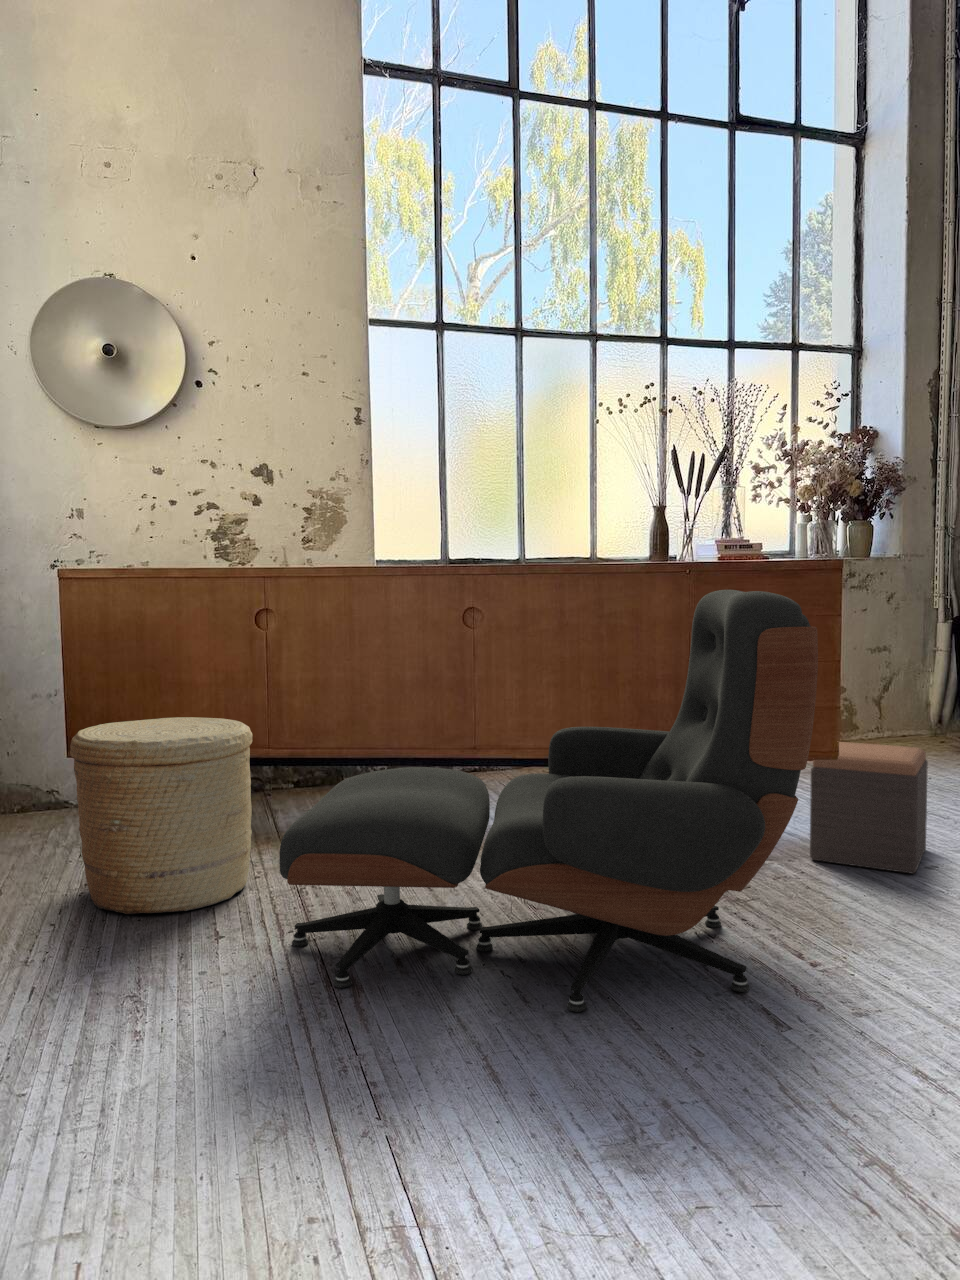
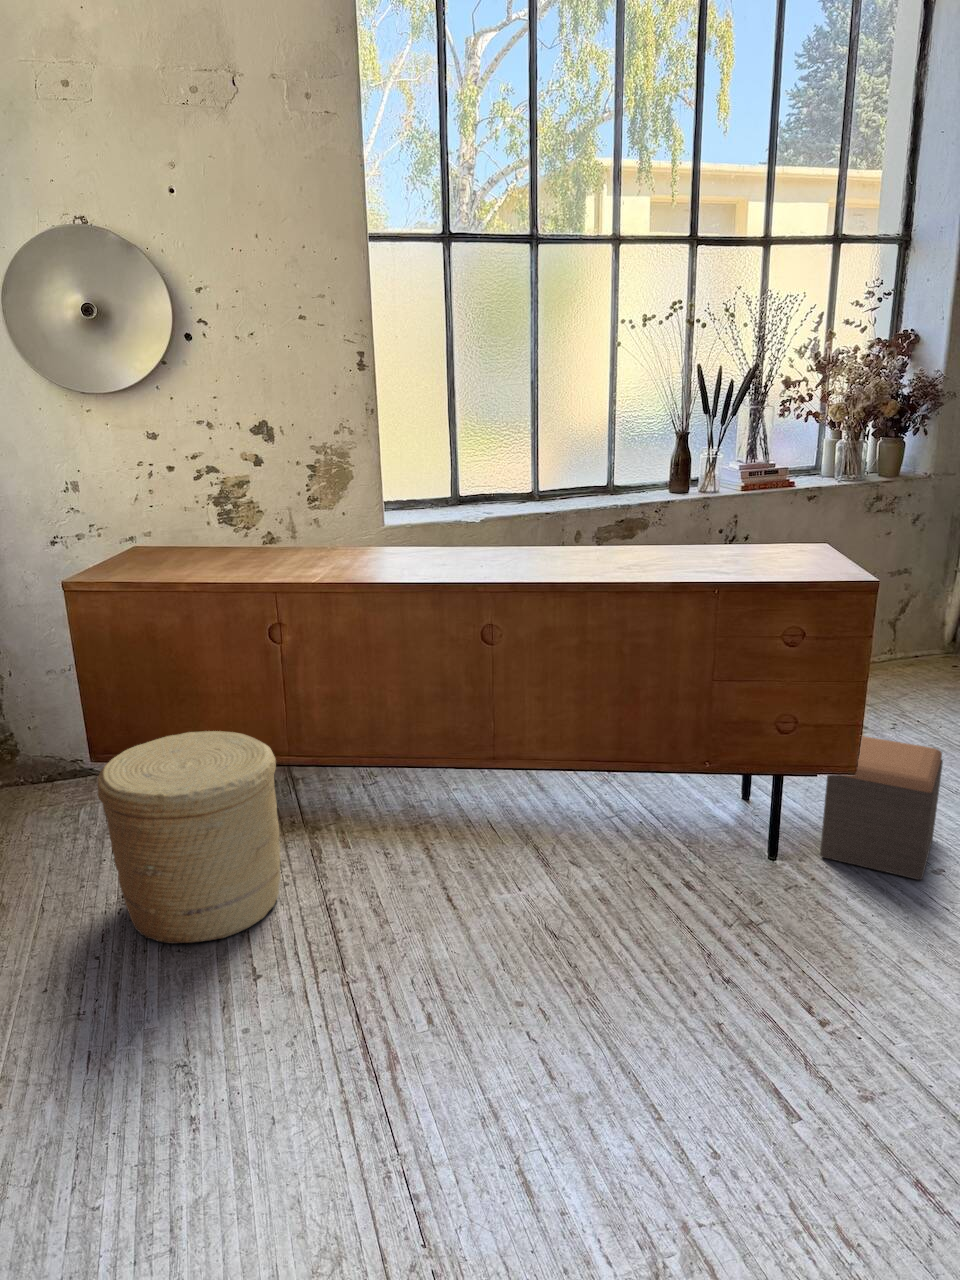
lounge chair: present [279,590,818,1012] -> none [314,652,855,1095]

